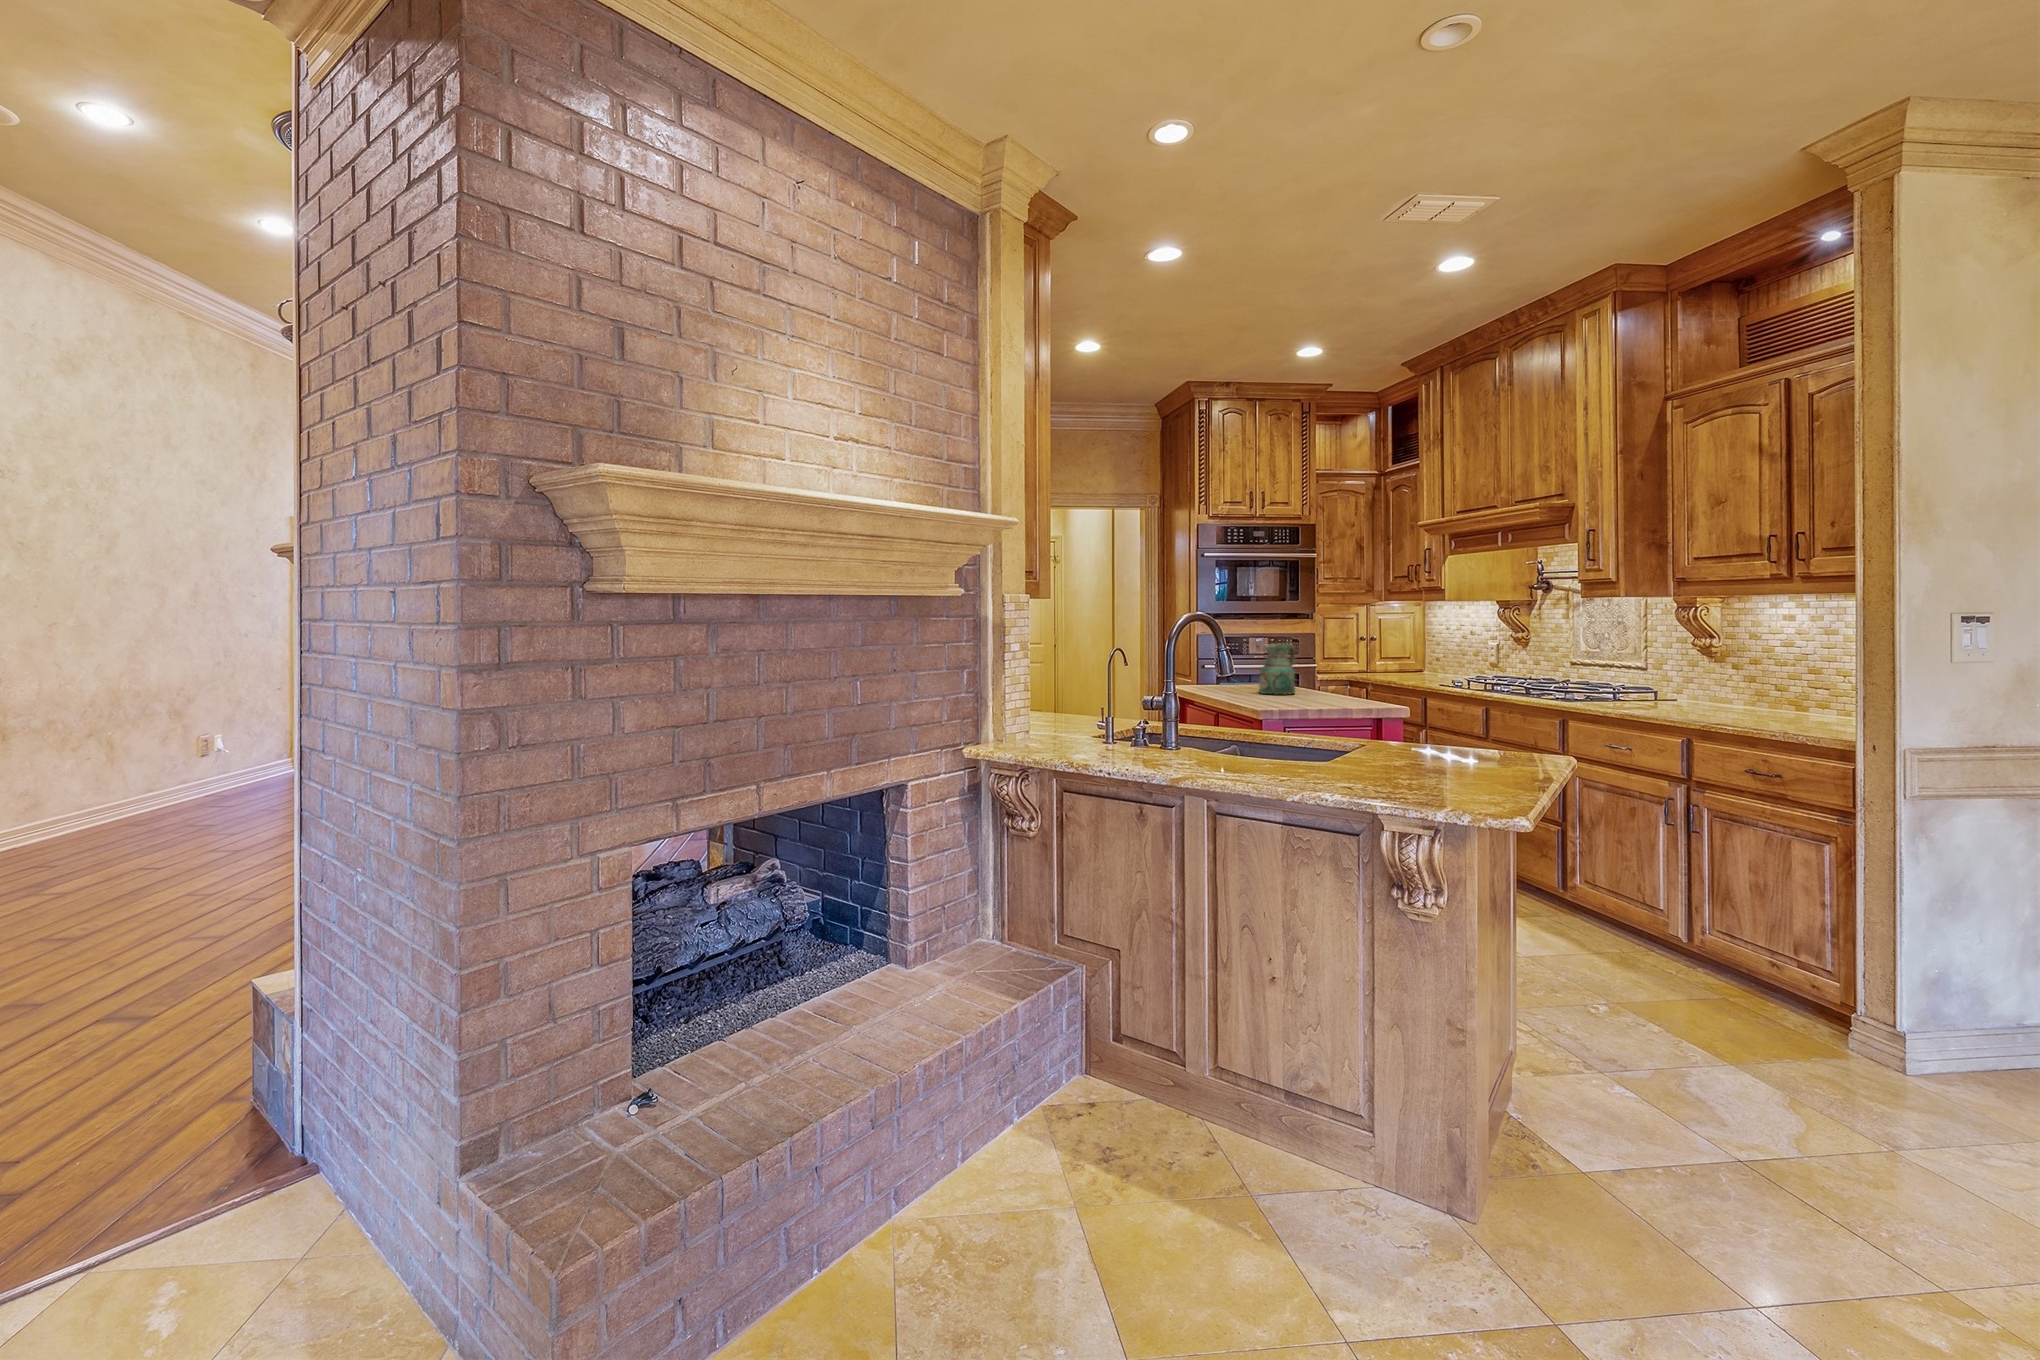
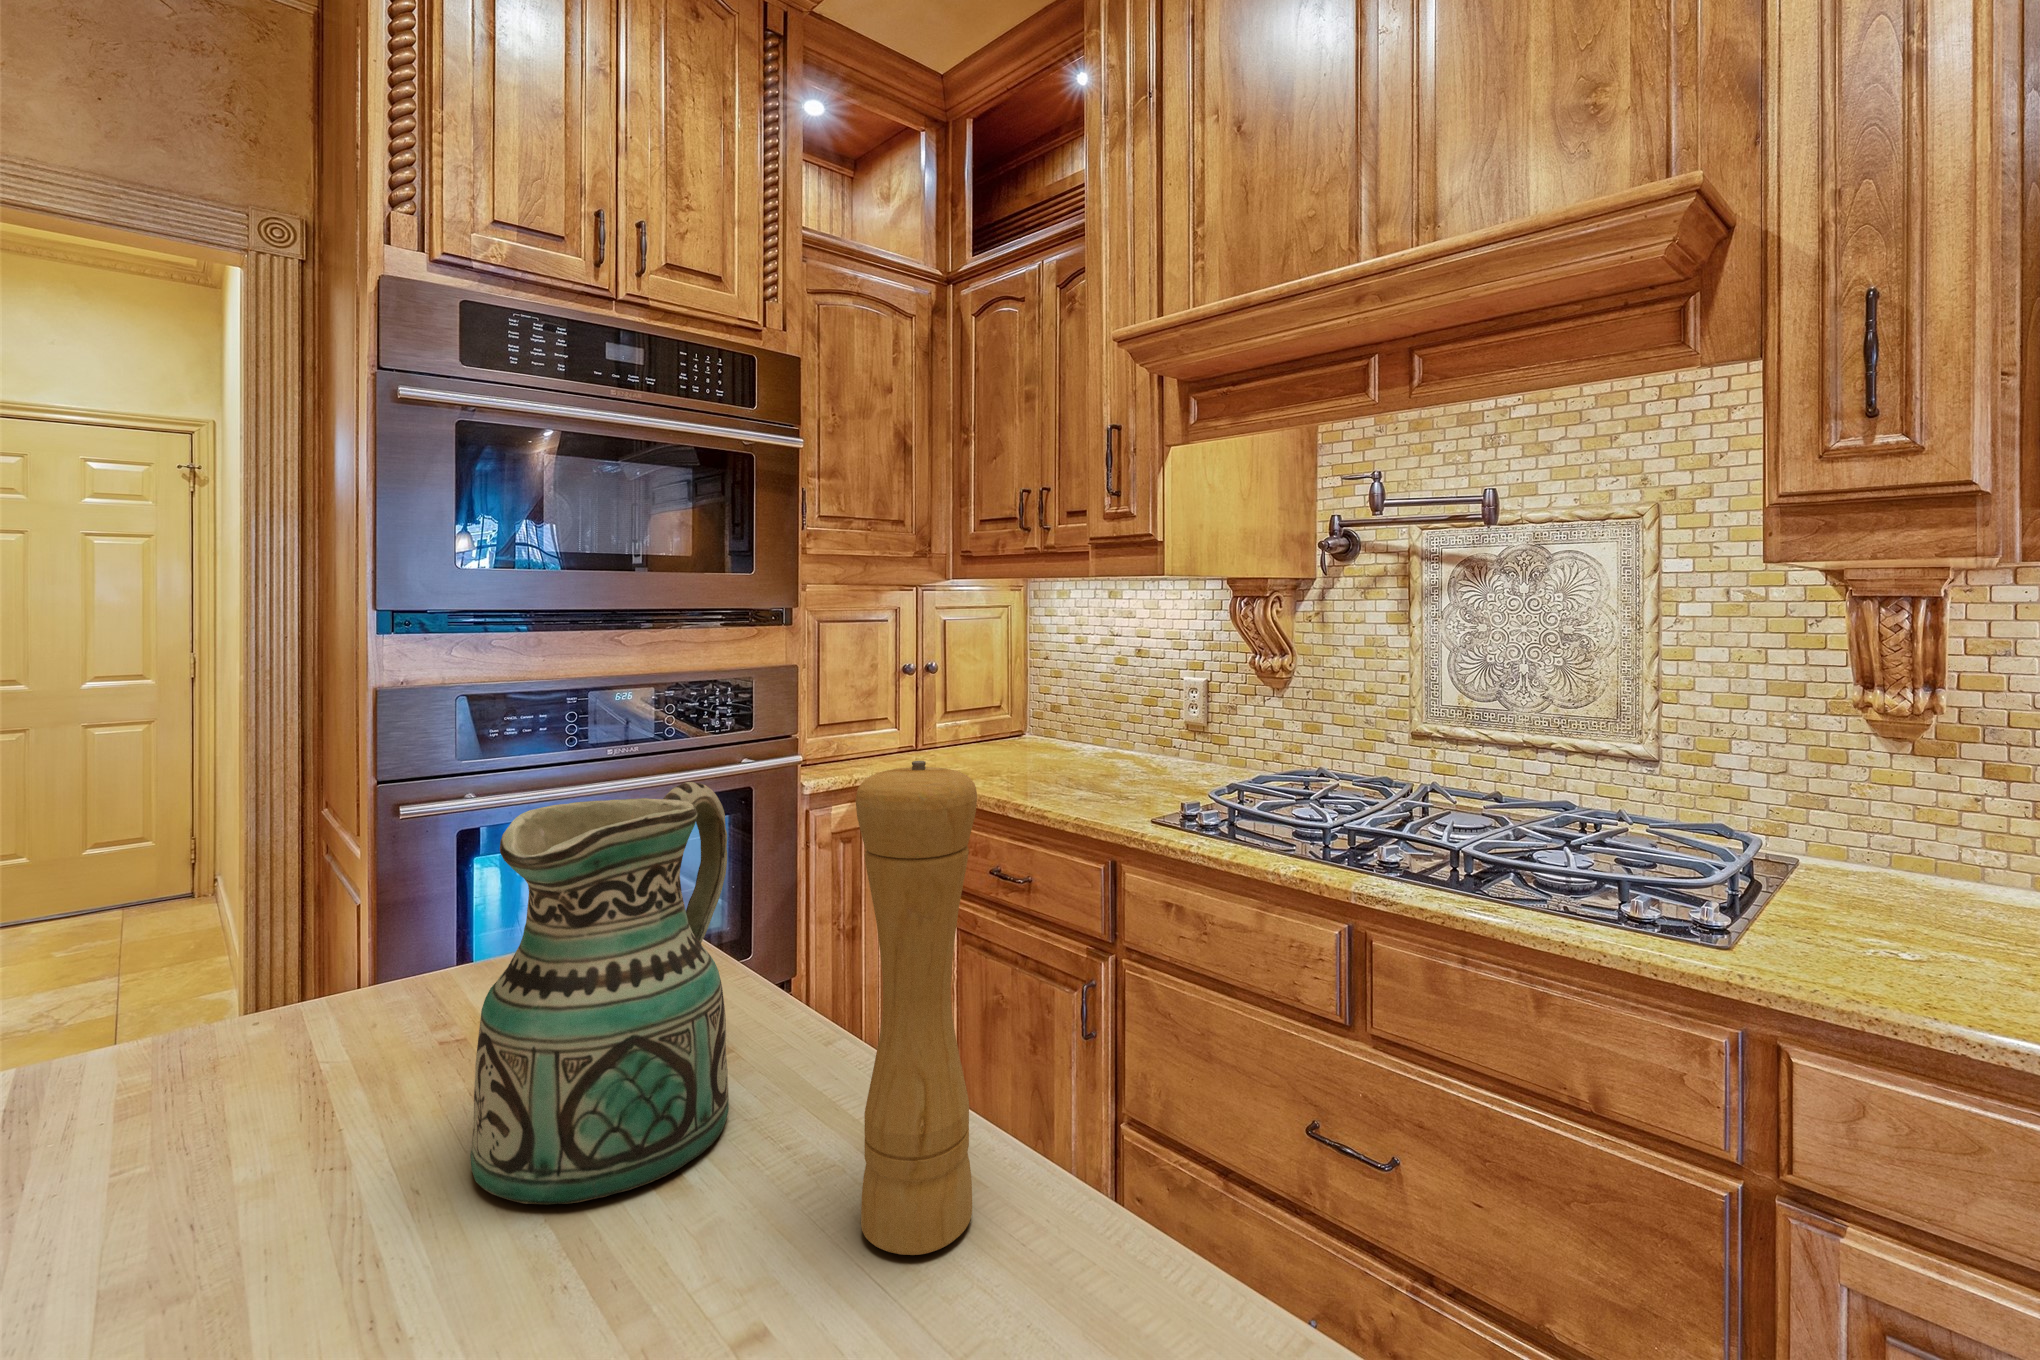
pepper mill: none [1314,634,1331,698] -> present [856,761,977,1255]

